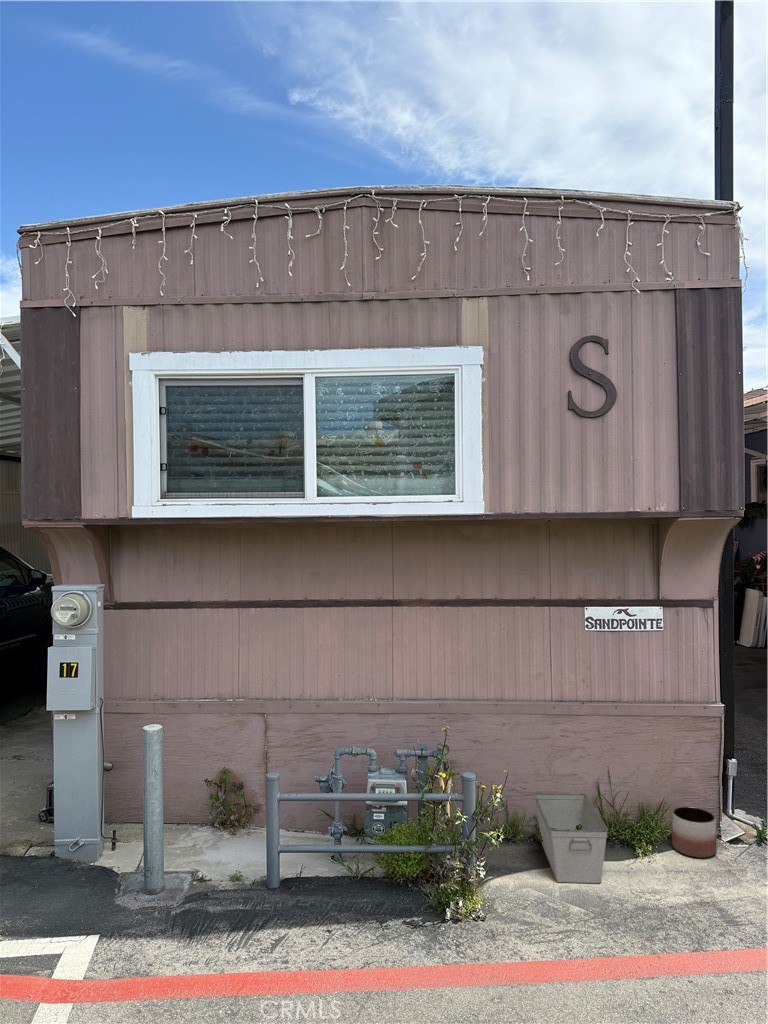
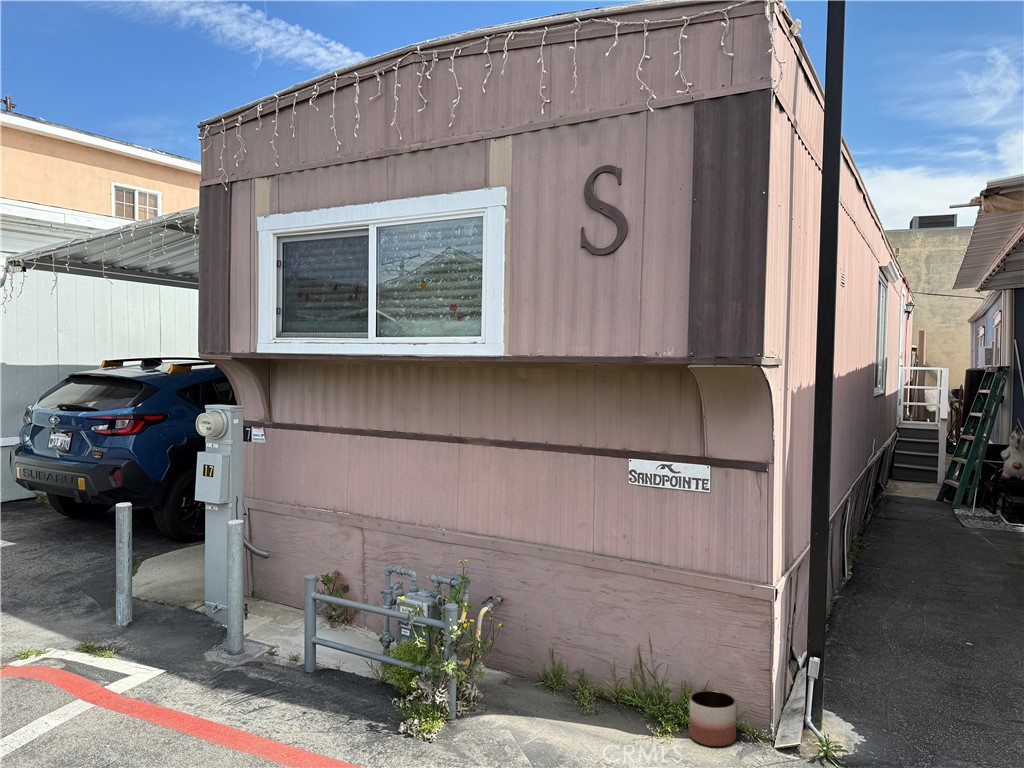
storage bin: present [534,793,608,883] -> none [522,647,615,737]

